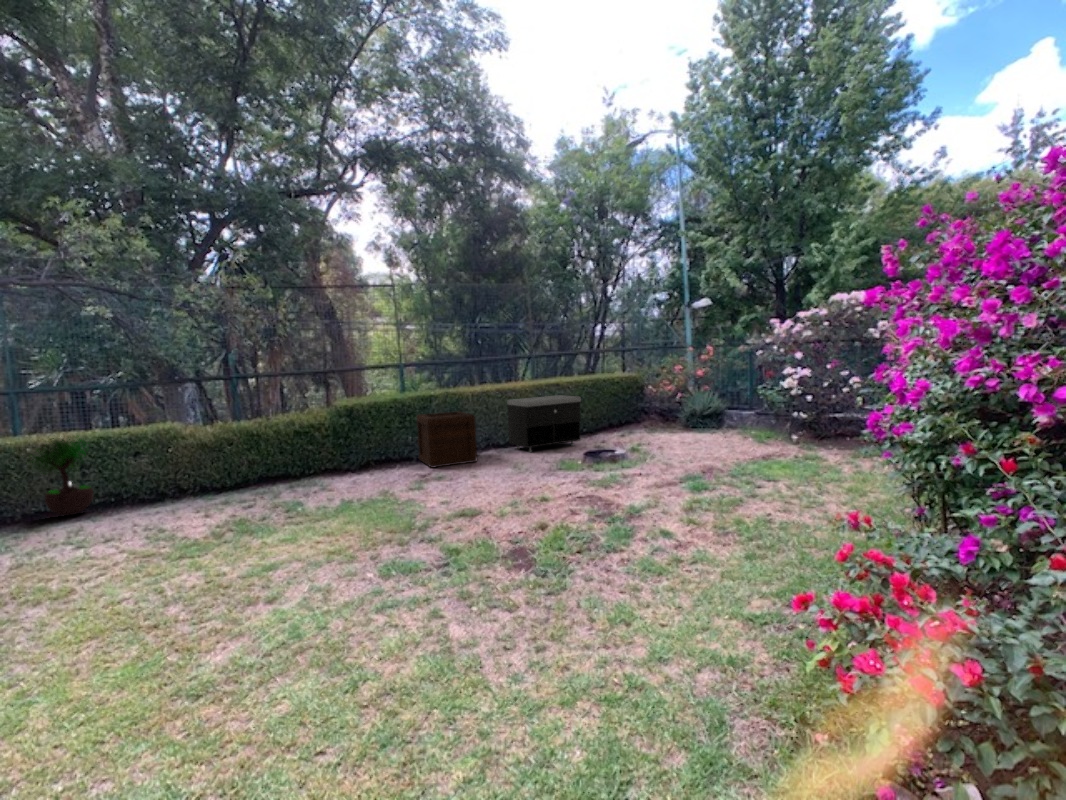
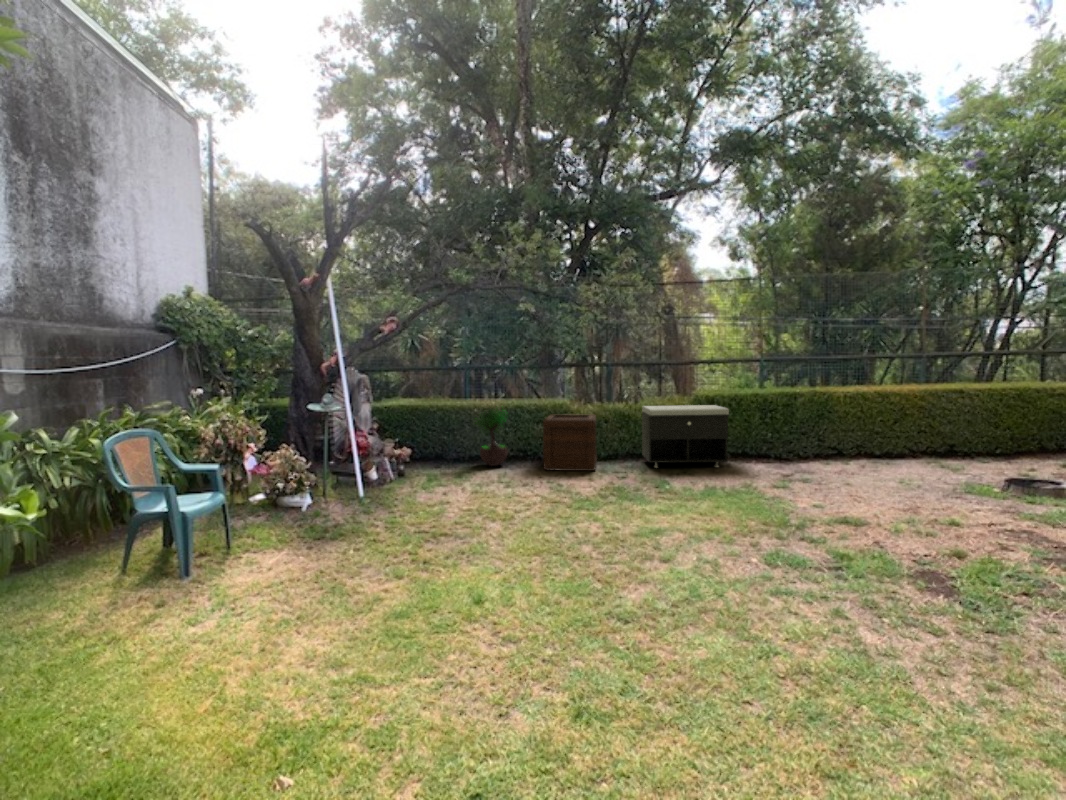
storage bench: present [507,395,581,452] -> present [642,405,729,468]
wooden crate: present [416,411,477,468] -> present [543,415,597,471]

